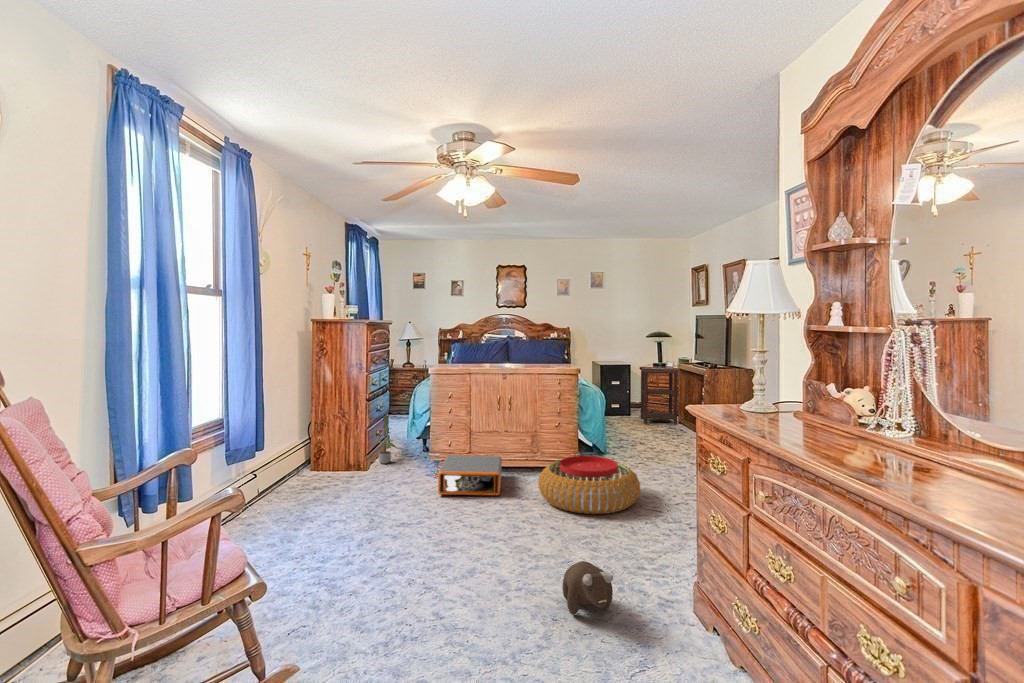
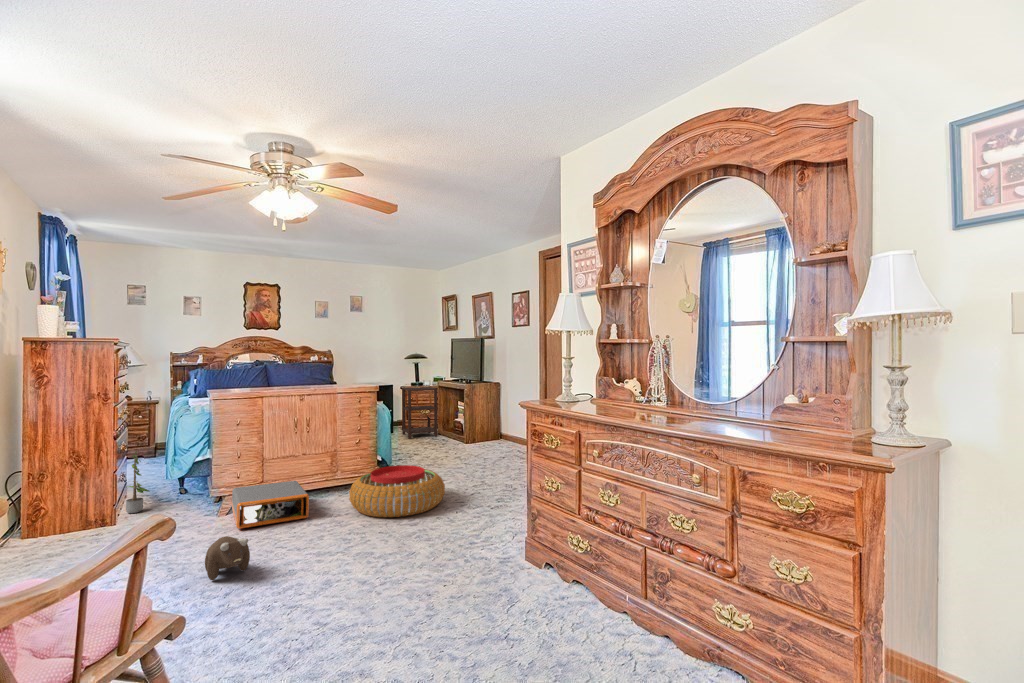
plush toy: present [562,561,613,615] -> present [205,536,250,580]

